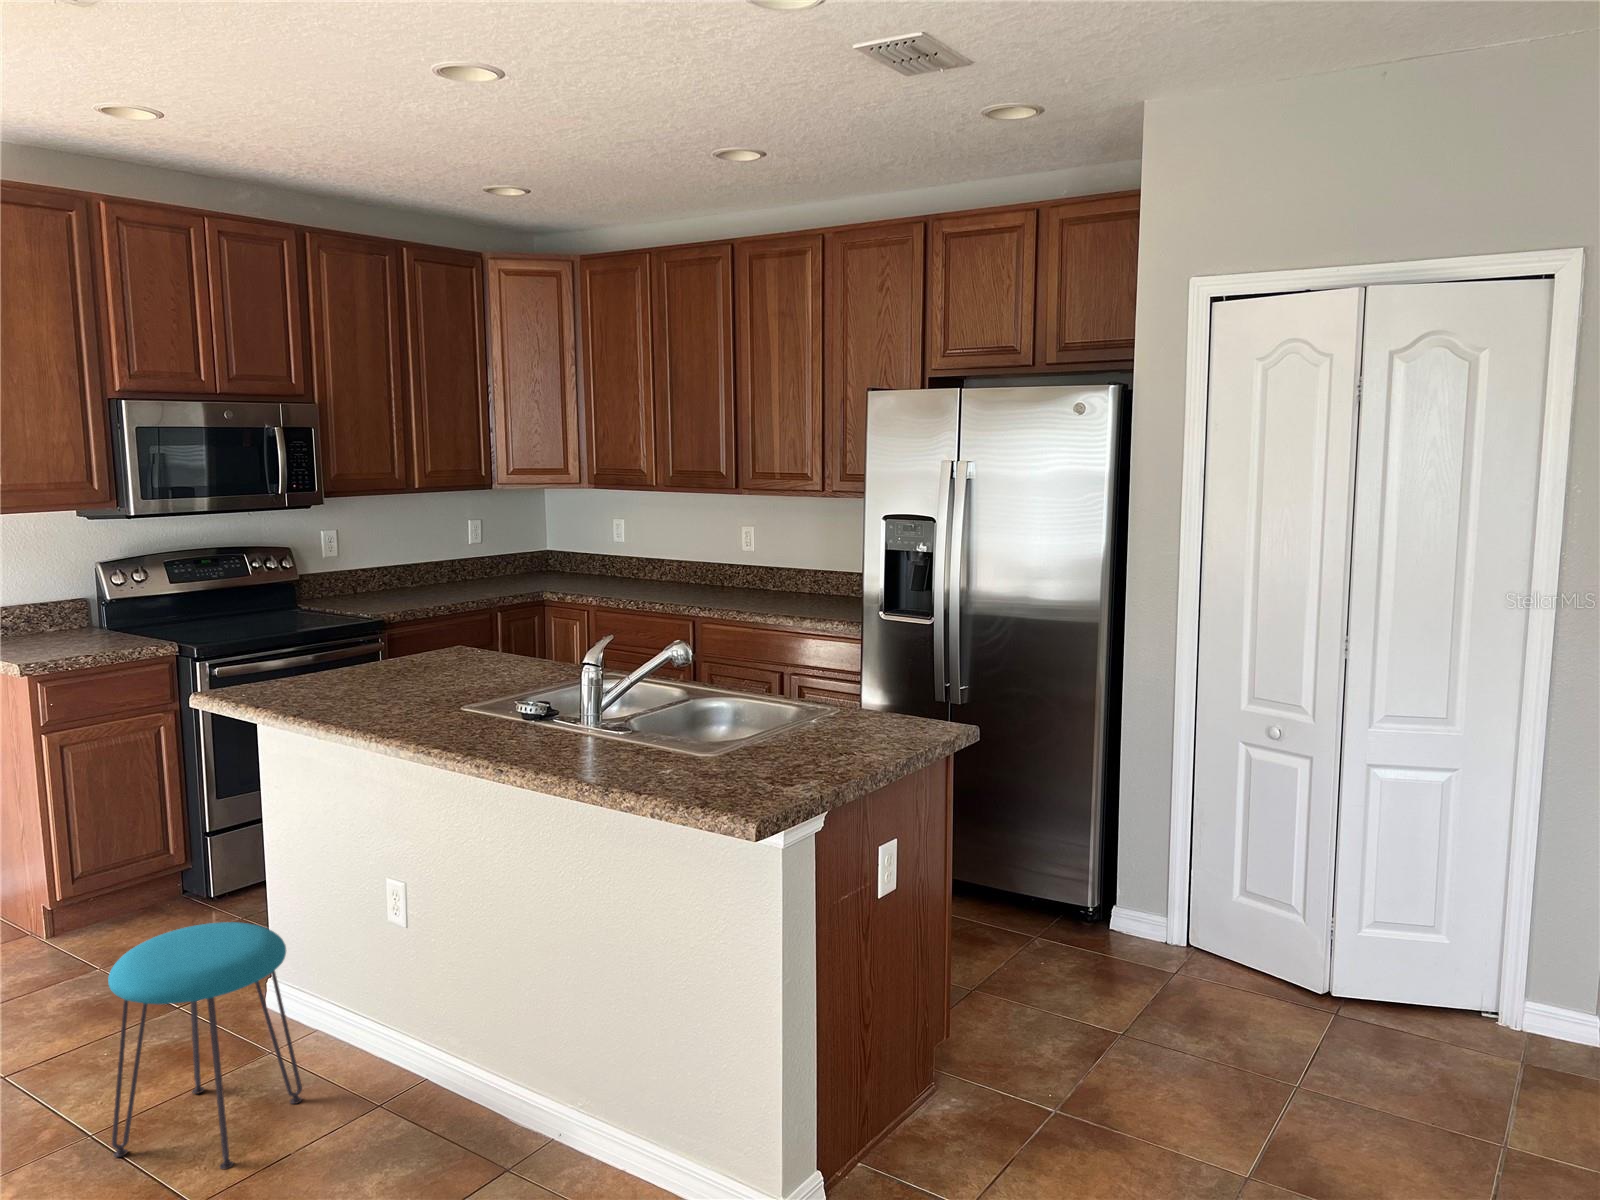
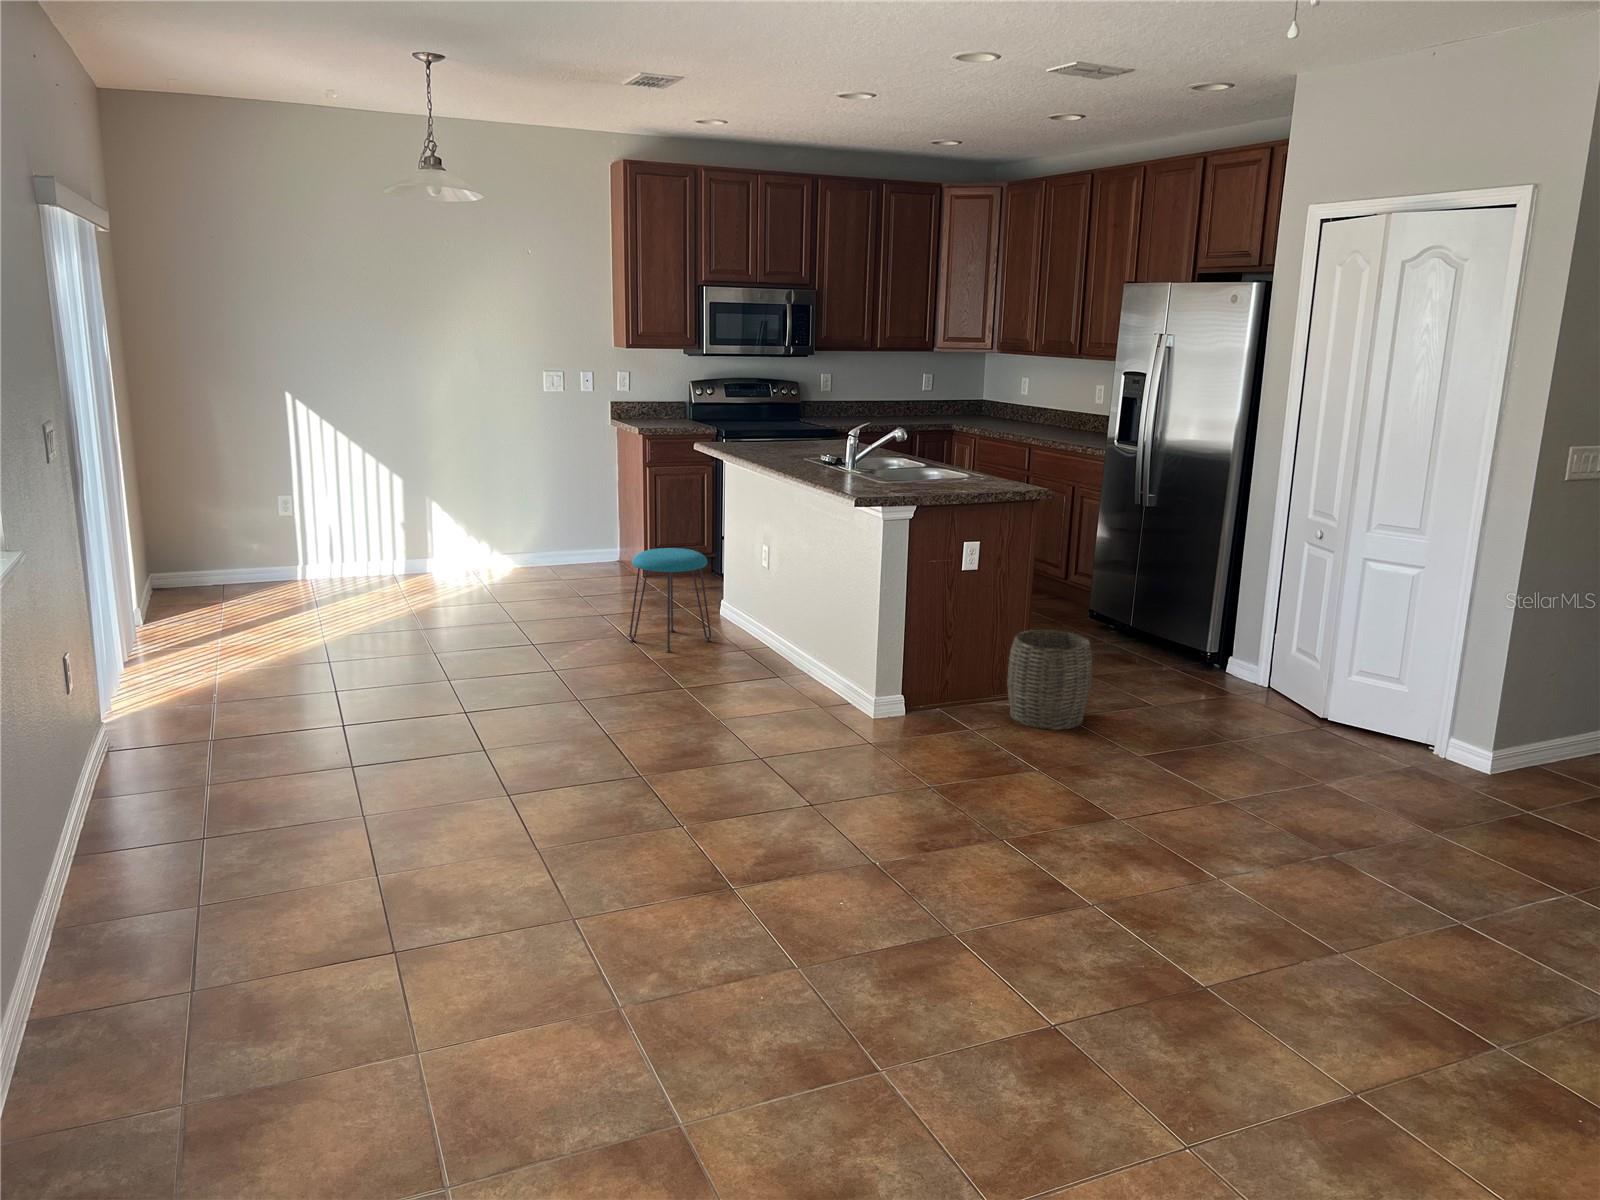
woven basket: none [969,963,1116,1163] -> present [1007,630,1092,730]

